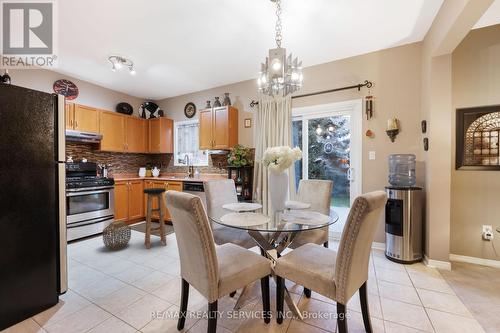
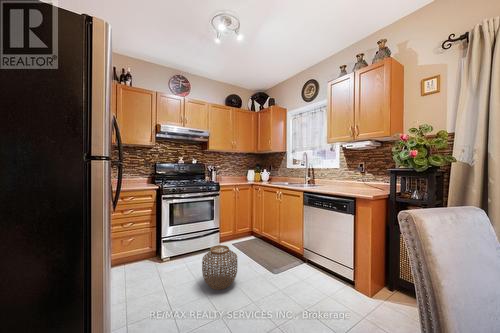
bar stool: present [143,188,166,249] -> none [254,202,288,302]

